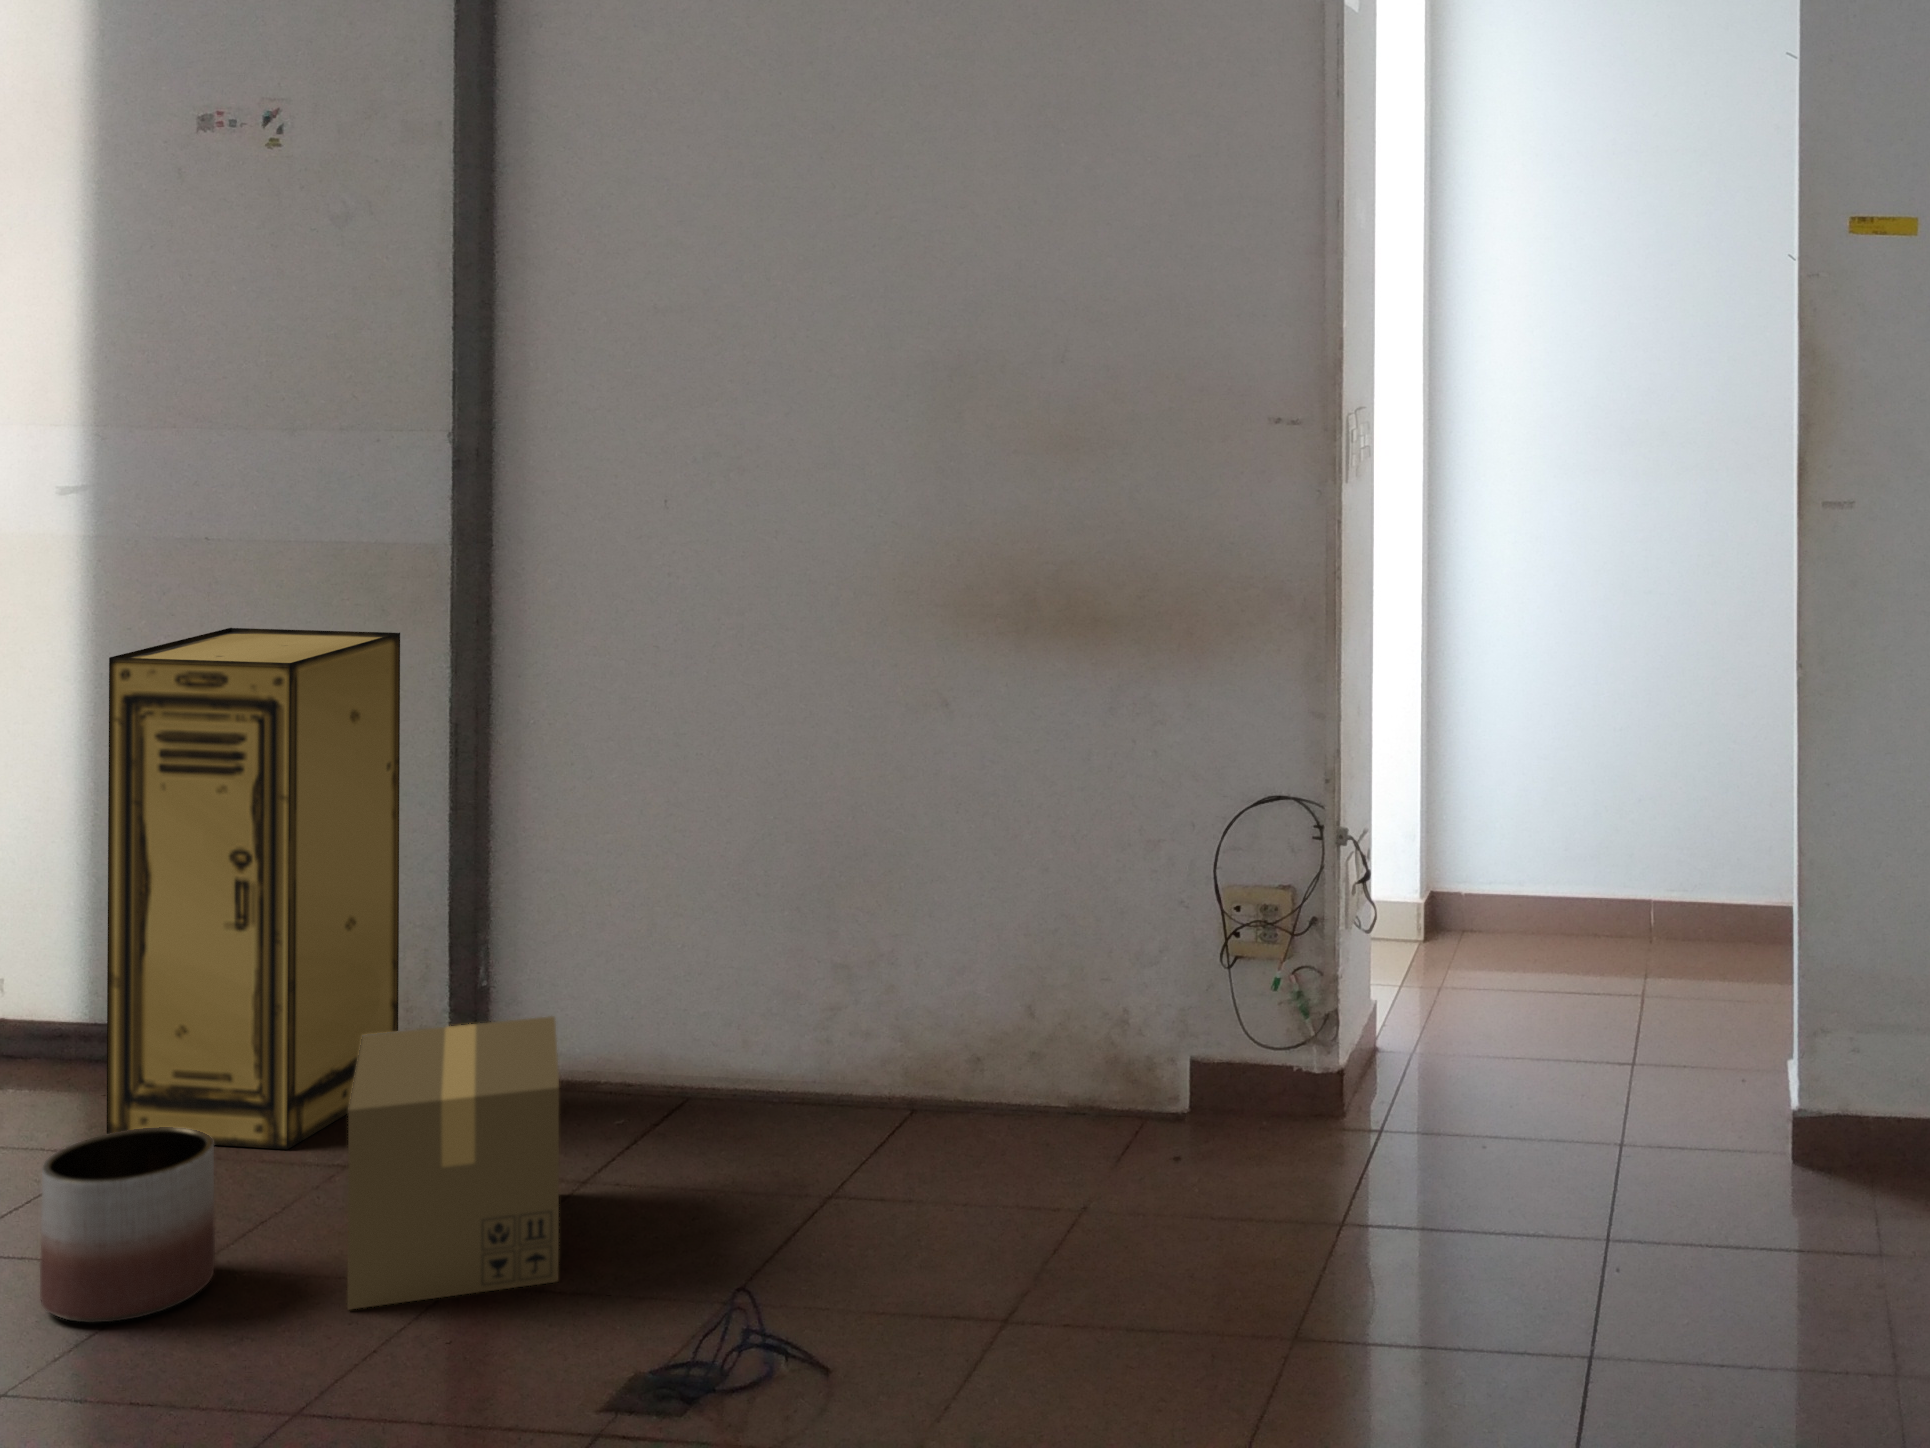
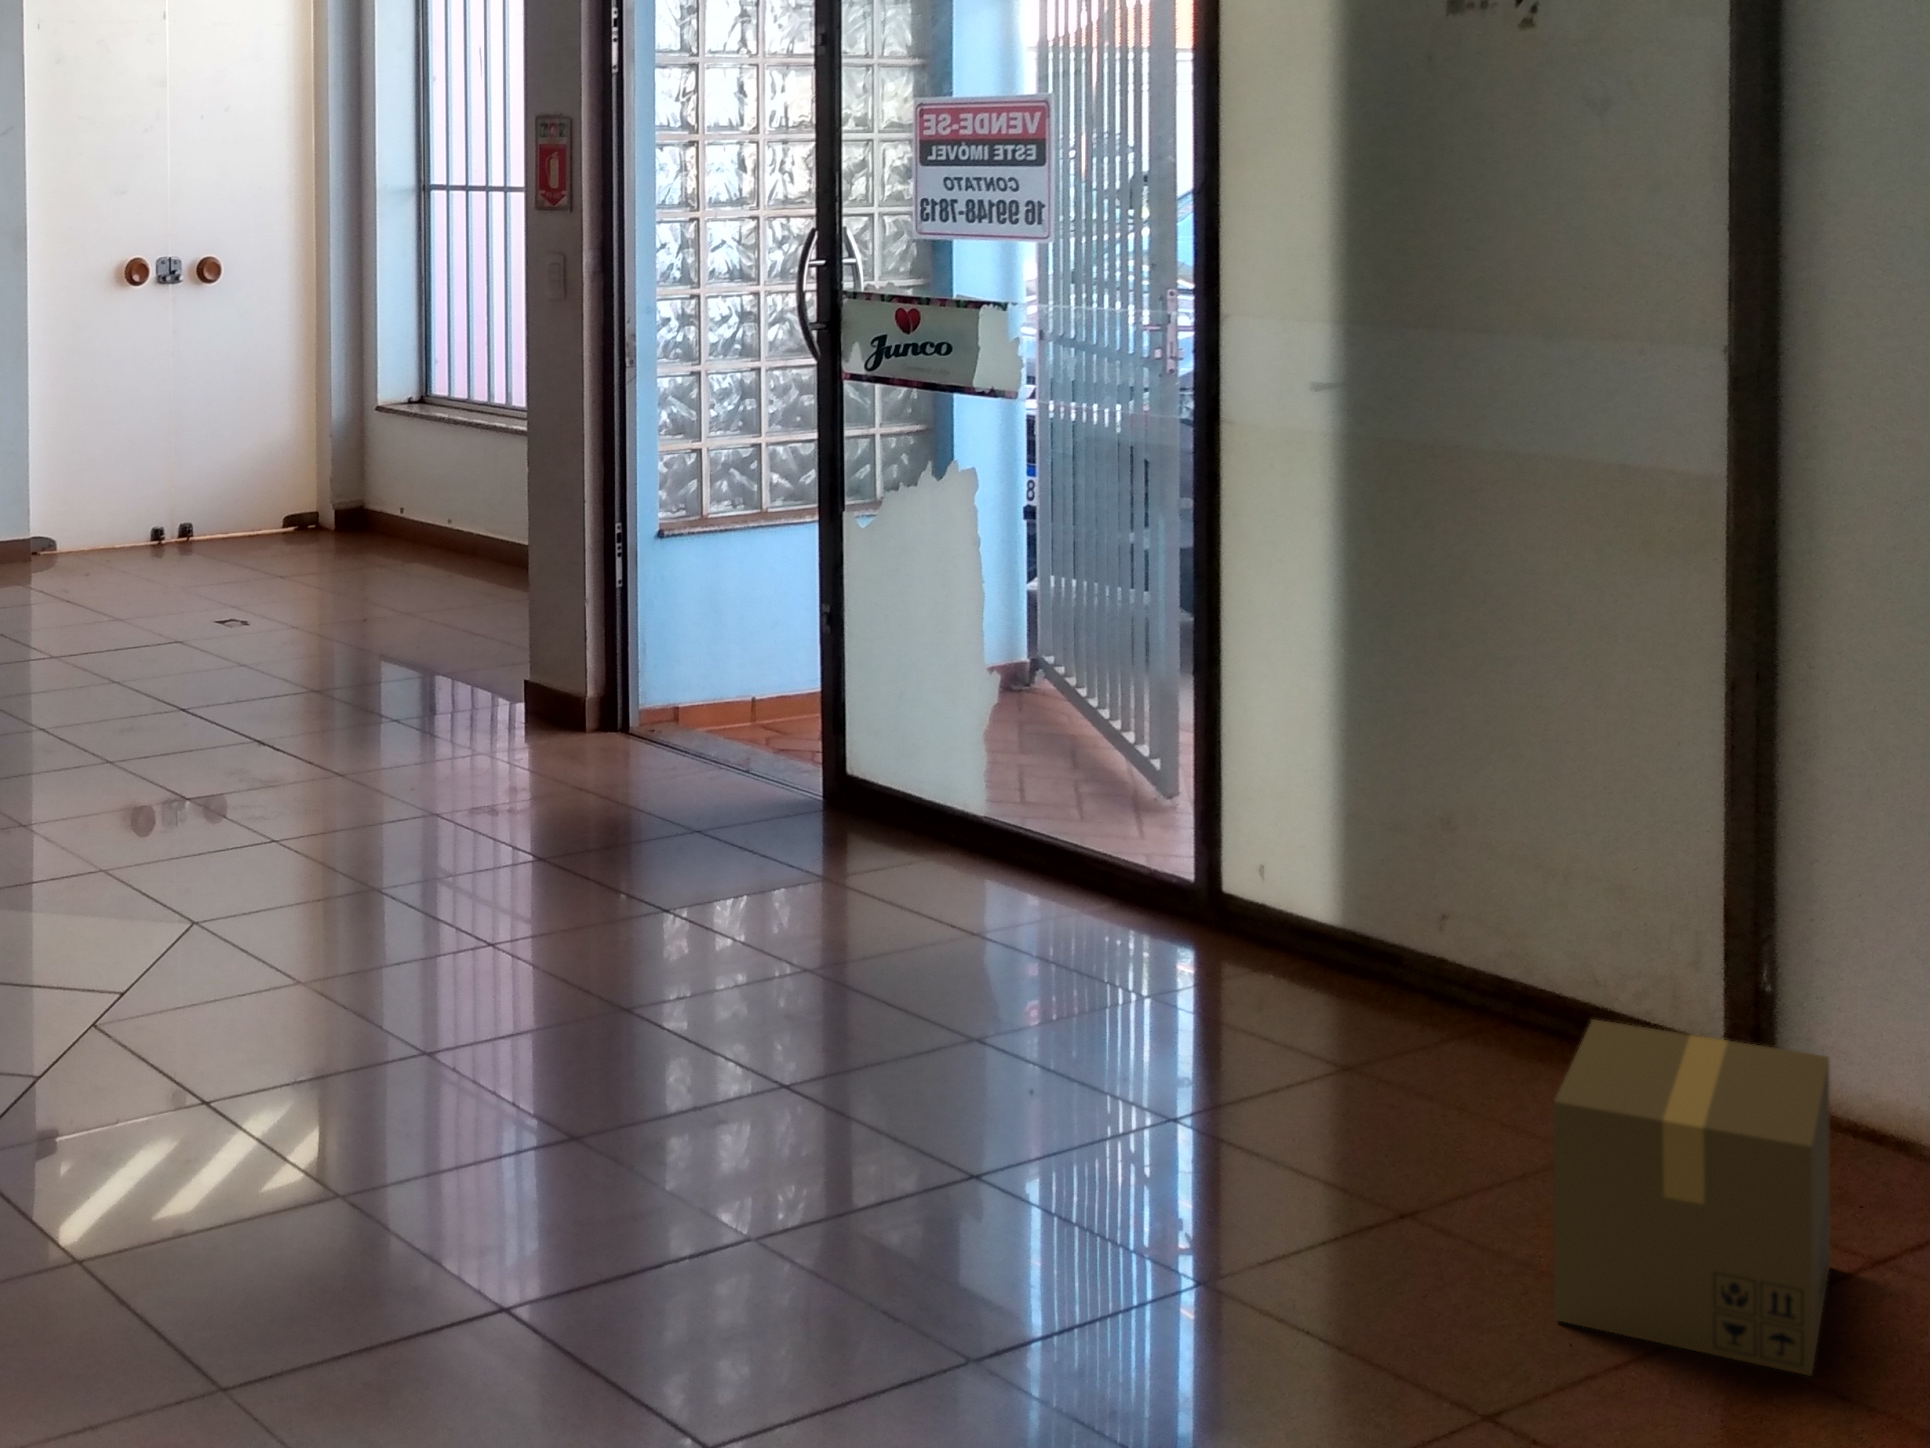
storage cabinet: present [107,628,400,1150] -> none [1347,545,1668,1118]
planter: present [40,1128,215,1323] -> none [1251,1053,1423,1252]

